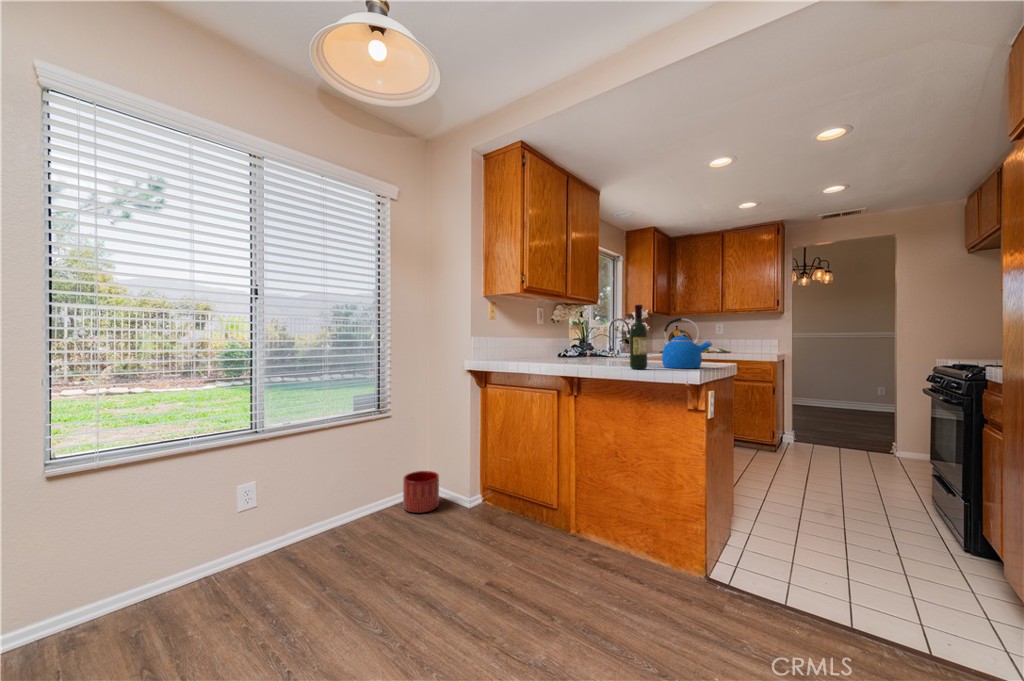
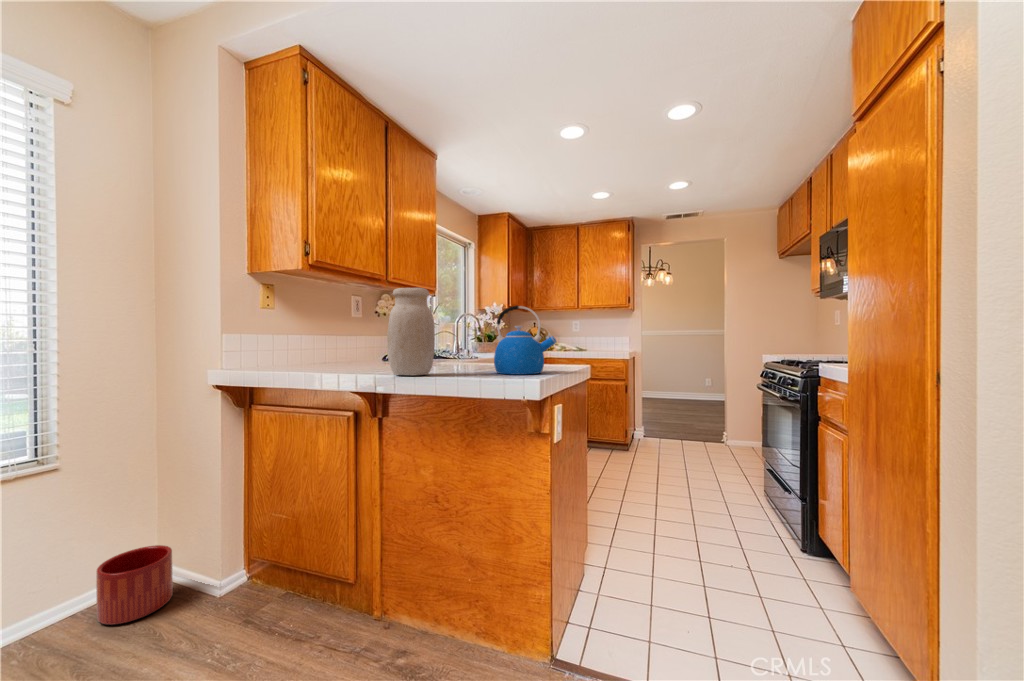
wine bottle: present [630,305,648,369] -> none [443,283,468,379]
jar: none [589,307,621,366] -> present [387,288,435,376]

